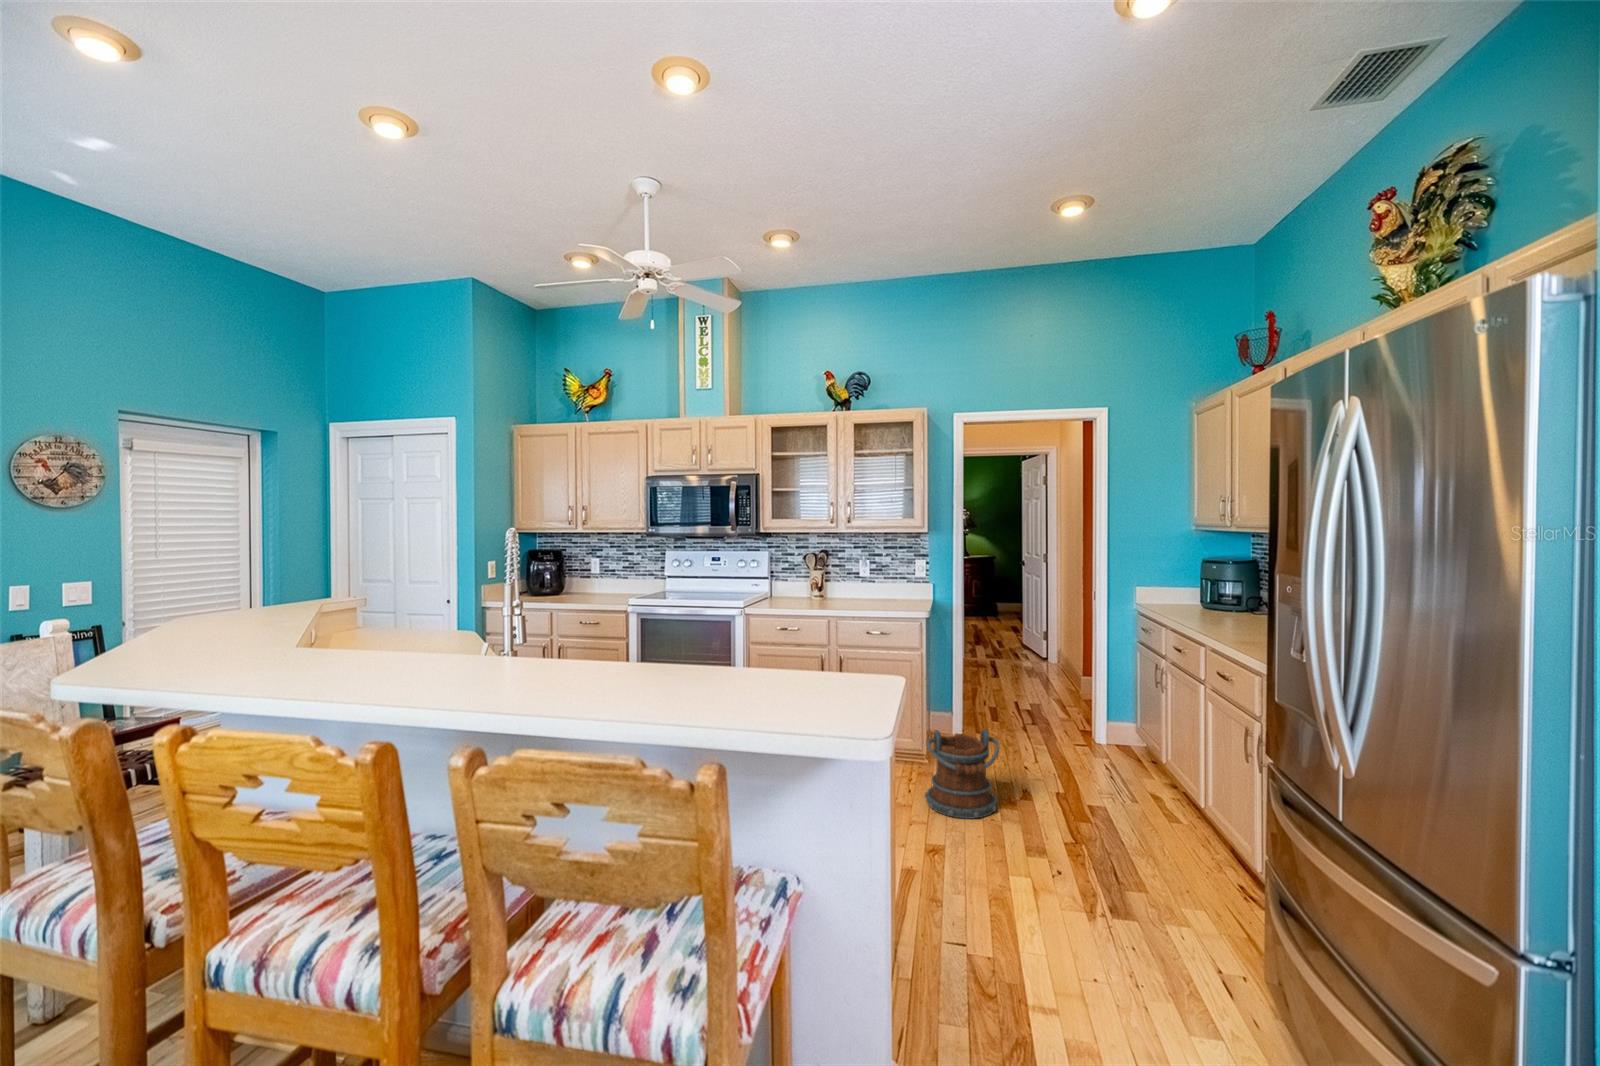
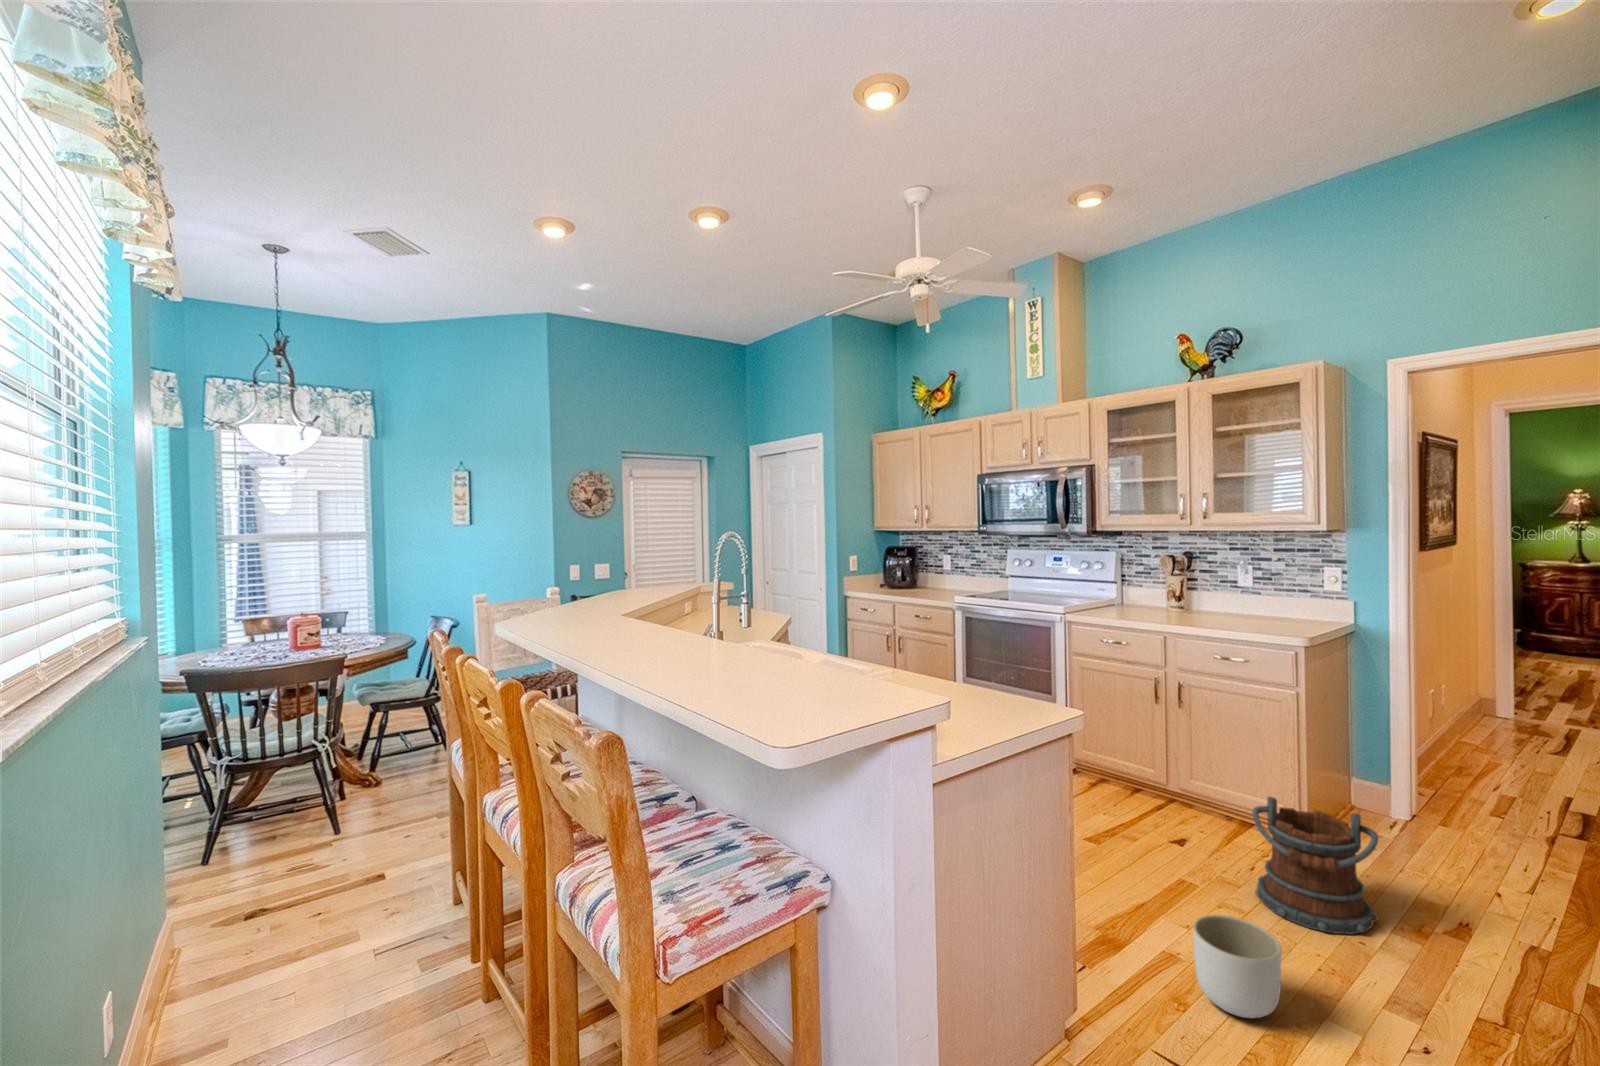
planter: none [940,821,998,894] -> present [1193,915,1282,1018]

